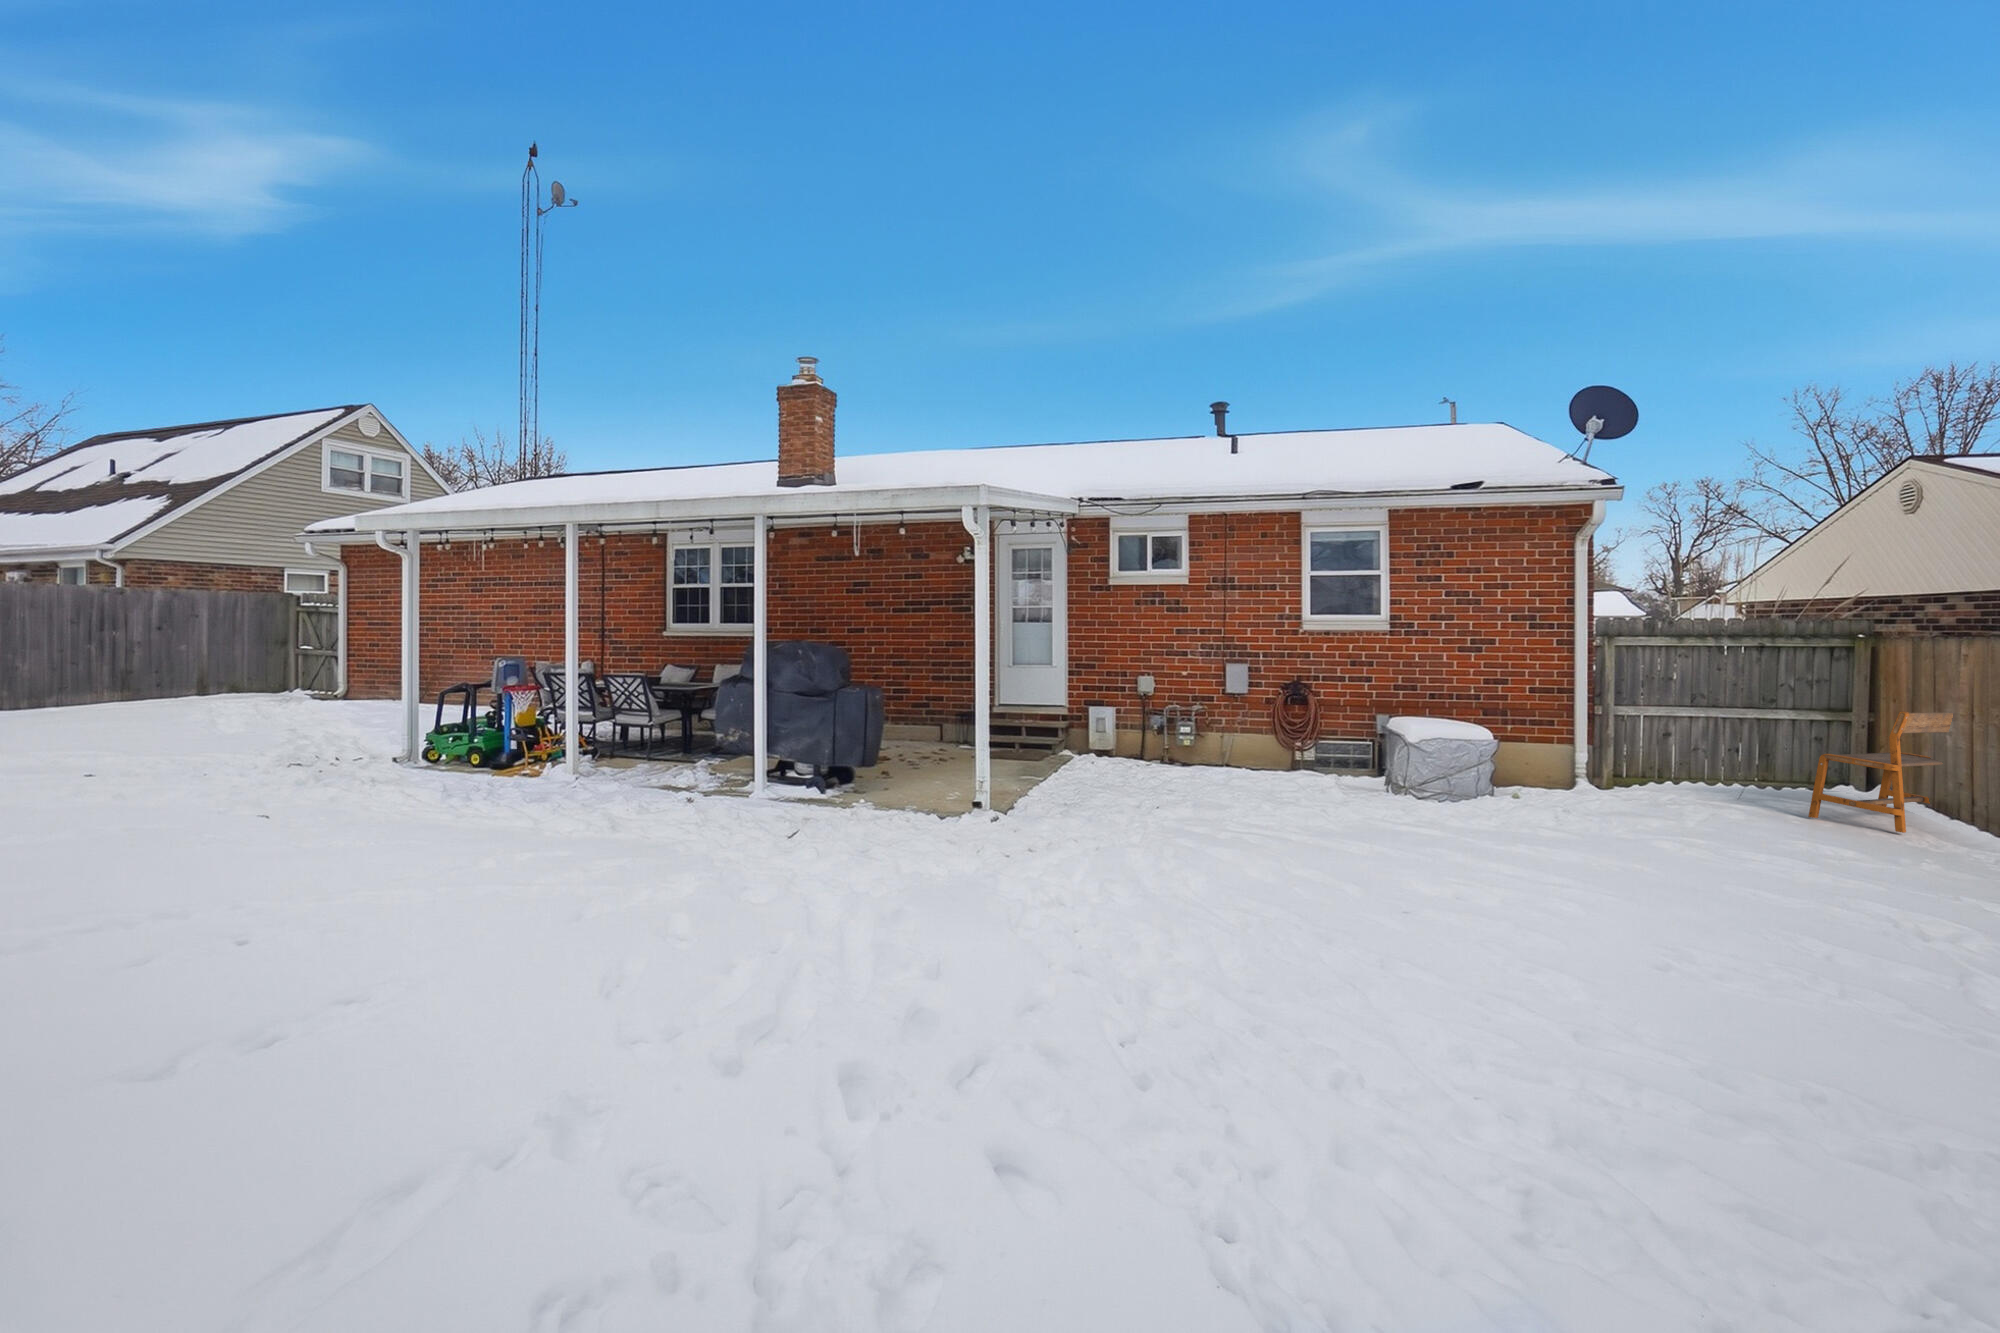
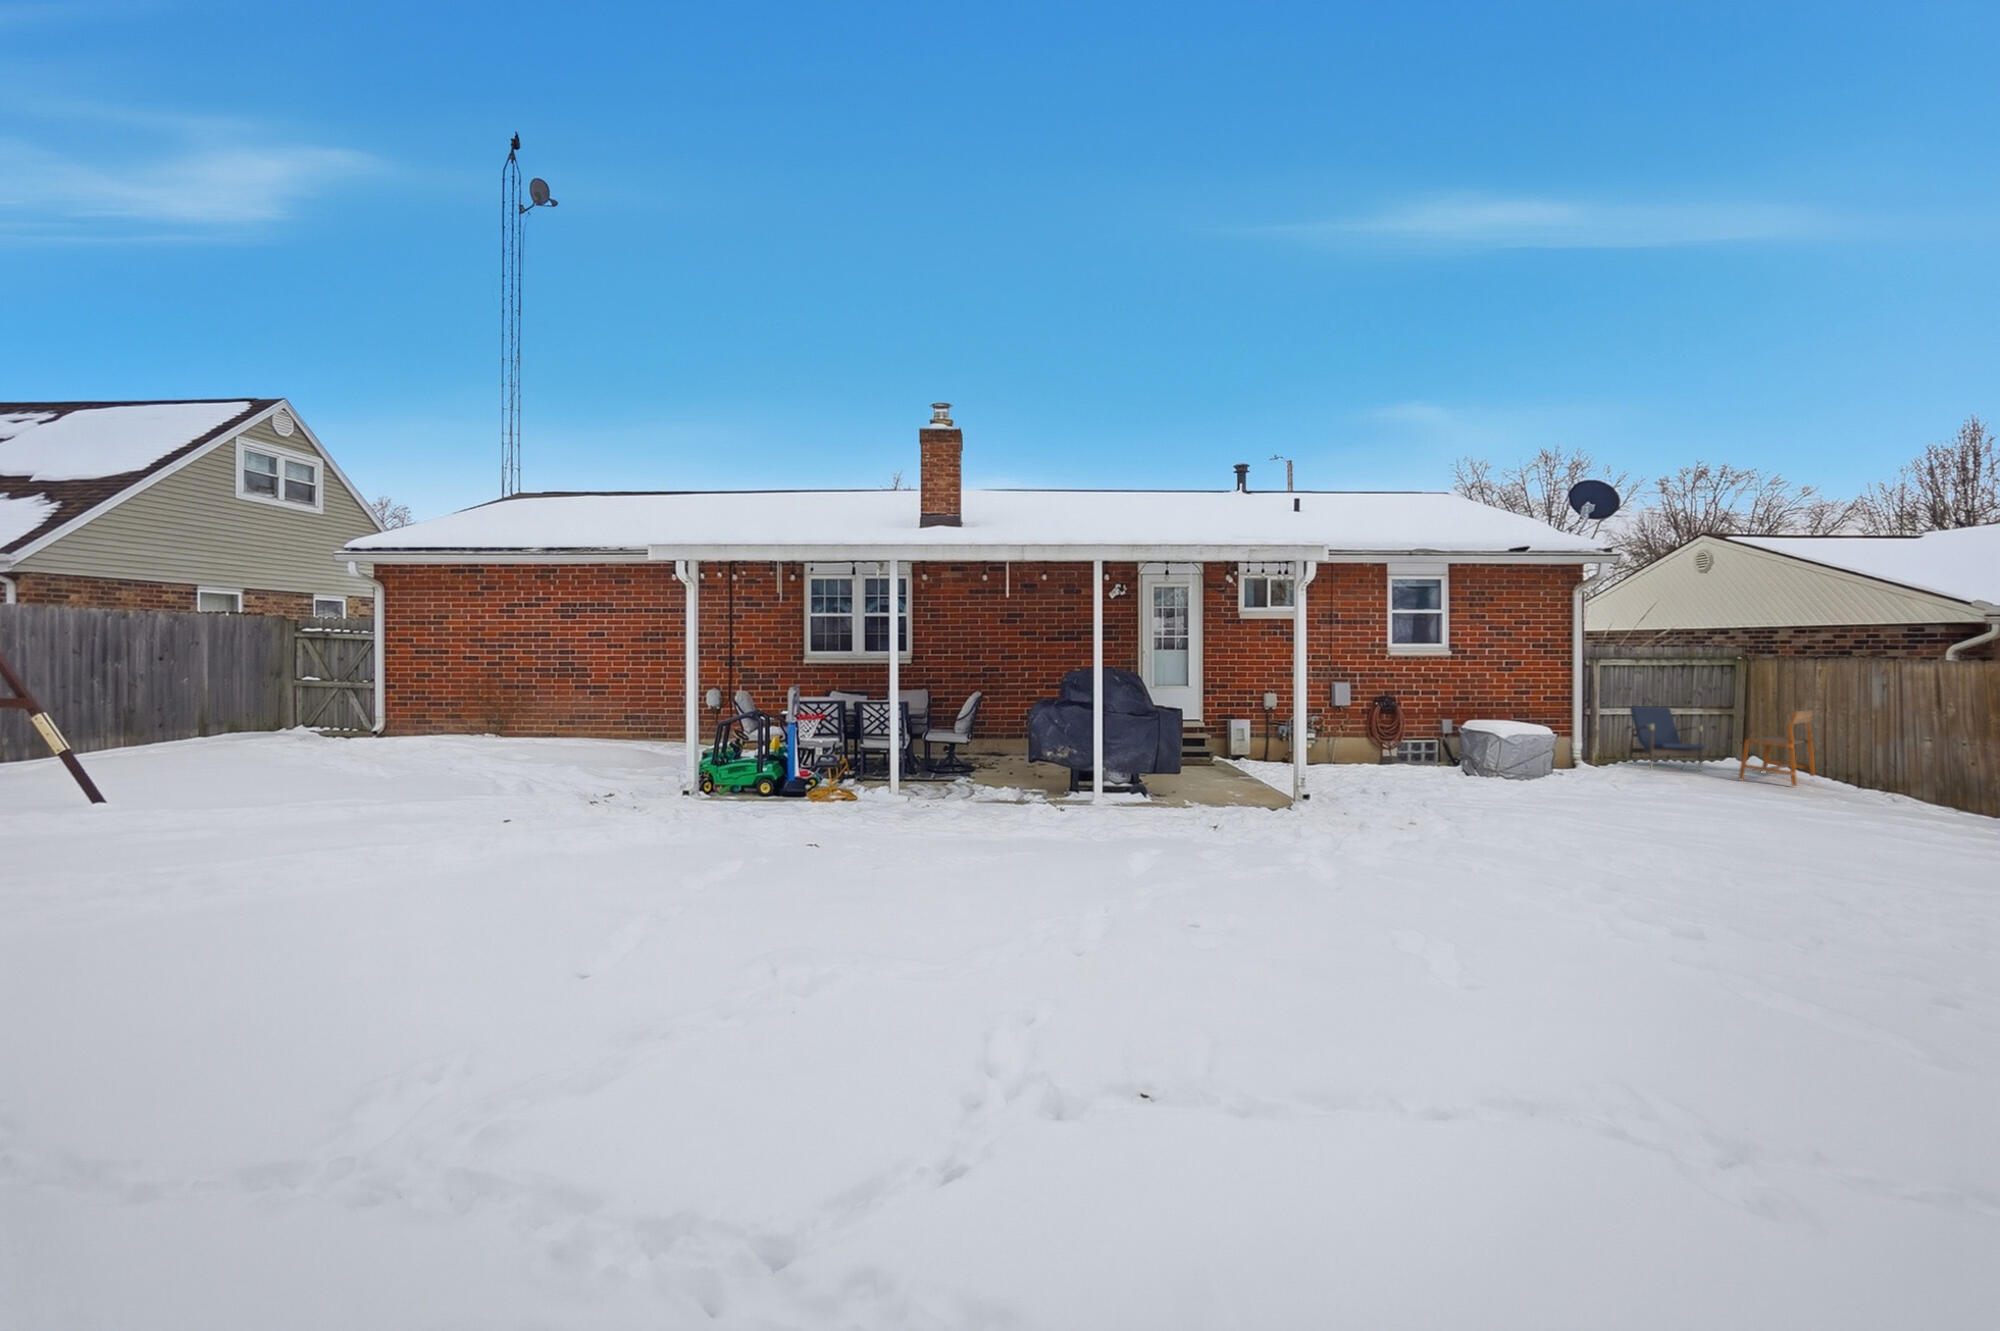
lounge chair: none [1665,703,1774,800] -> present [1629,706,1704,770]

